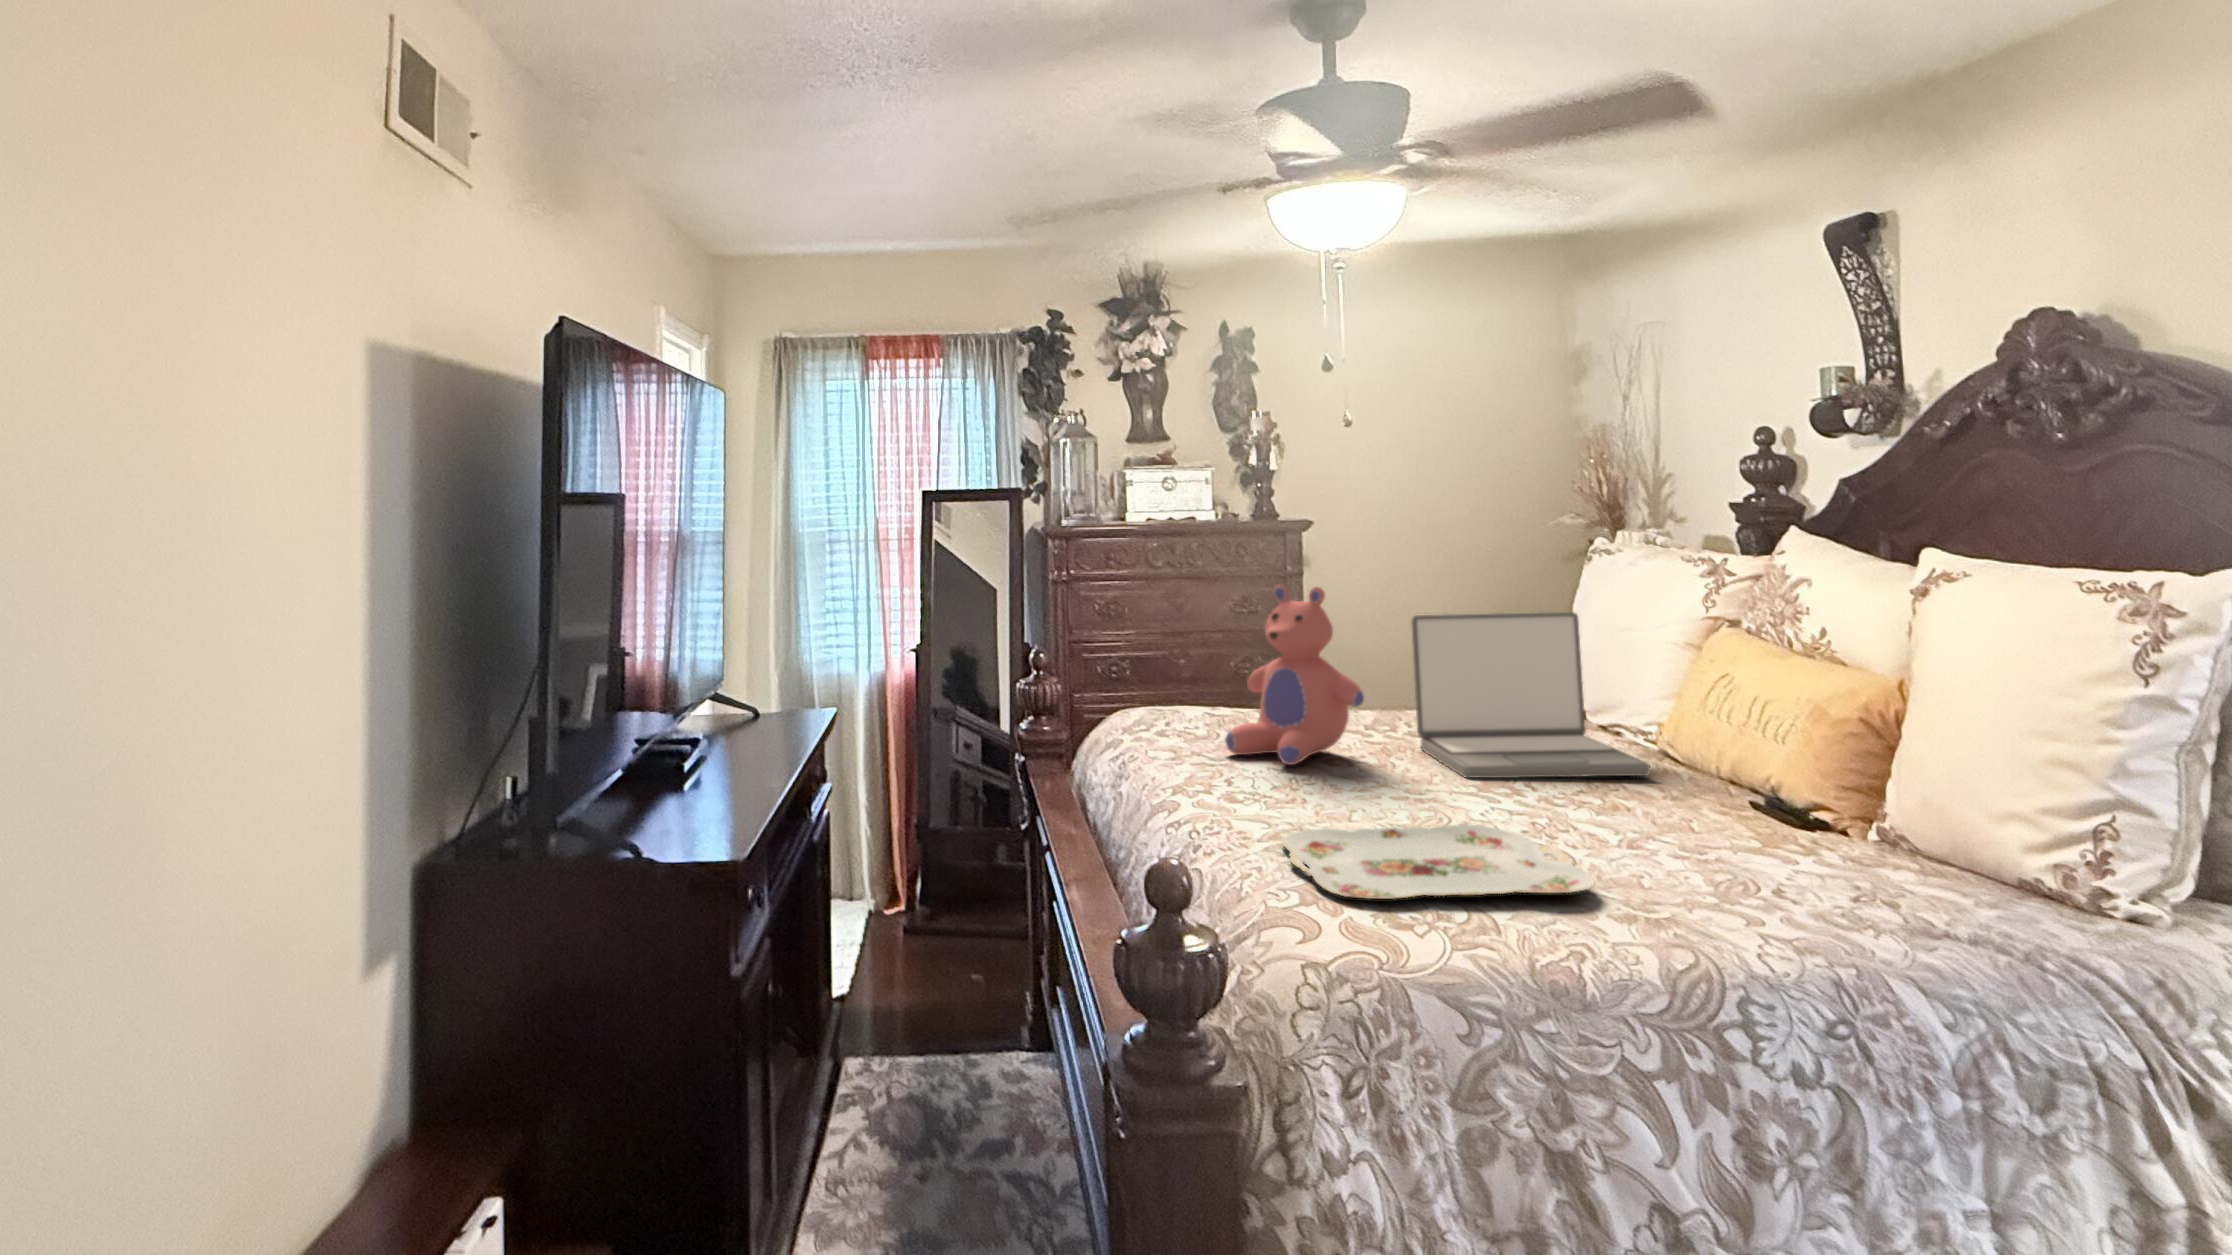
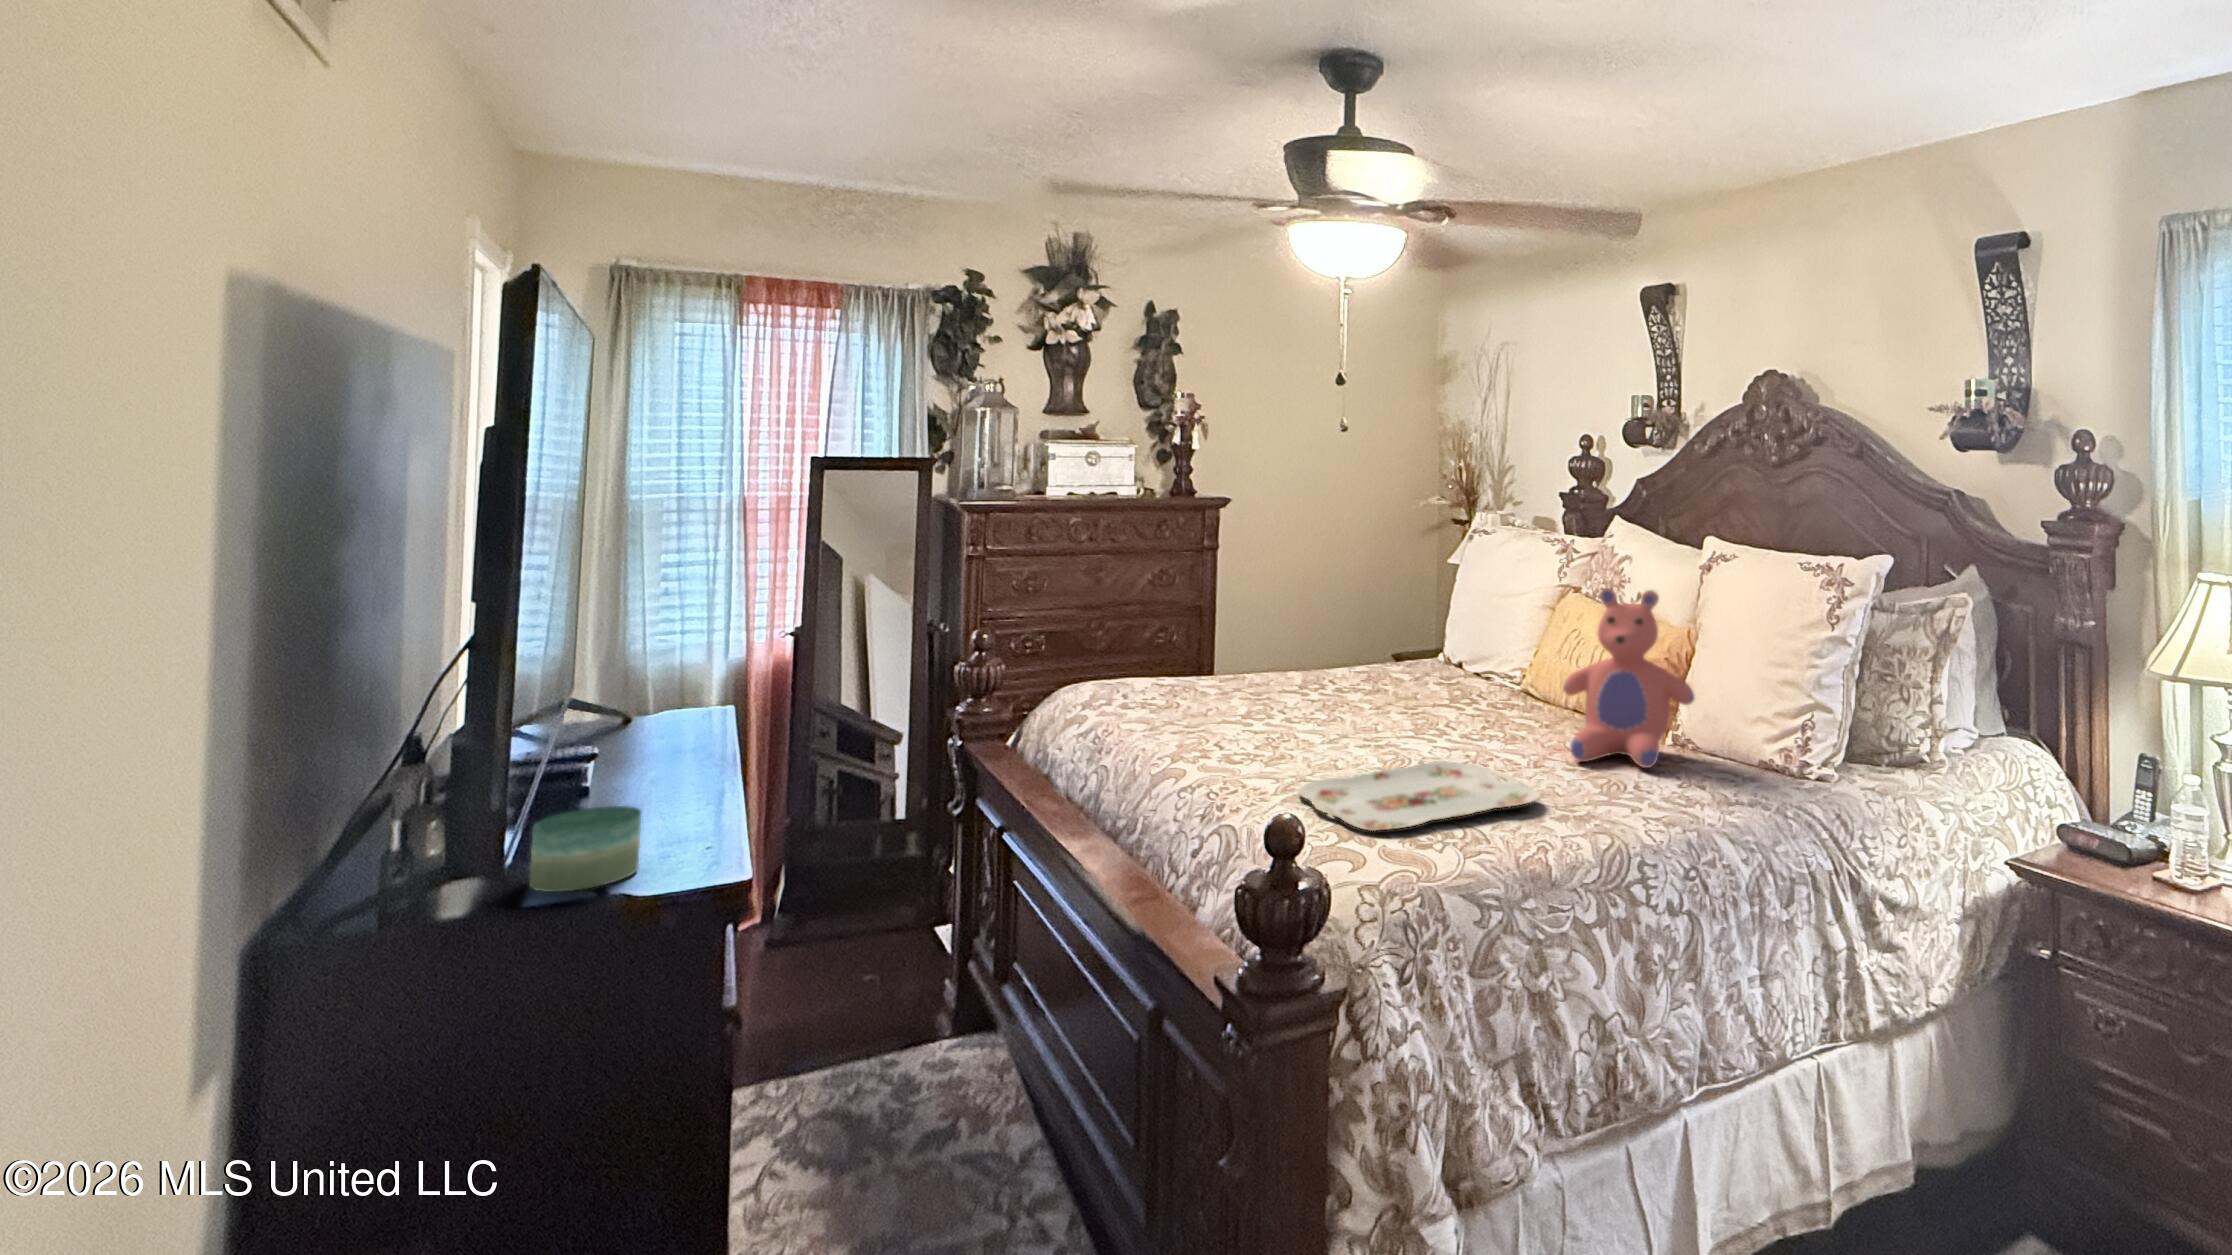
teddy bear: present [1225,585,1364,765] -> present [1563,588,1695,768]
laptop: present [1411,612,1650,778] -> none [1357,585,1532,725]
candle: none [633,778,705,844] -> present [529,806,641,892]

